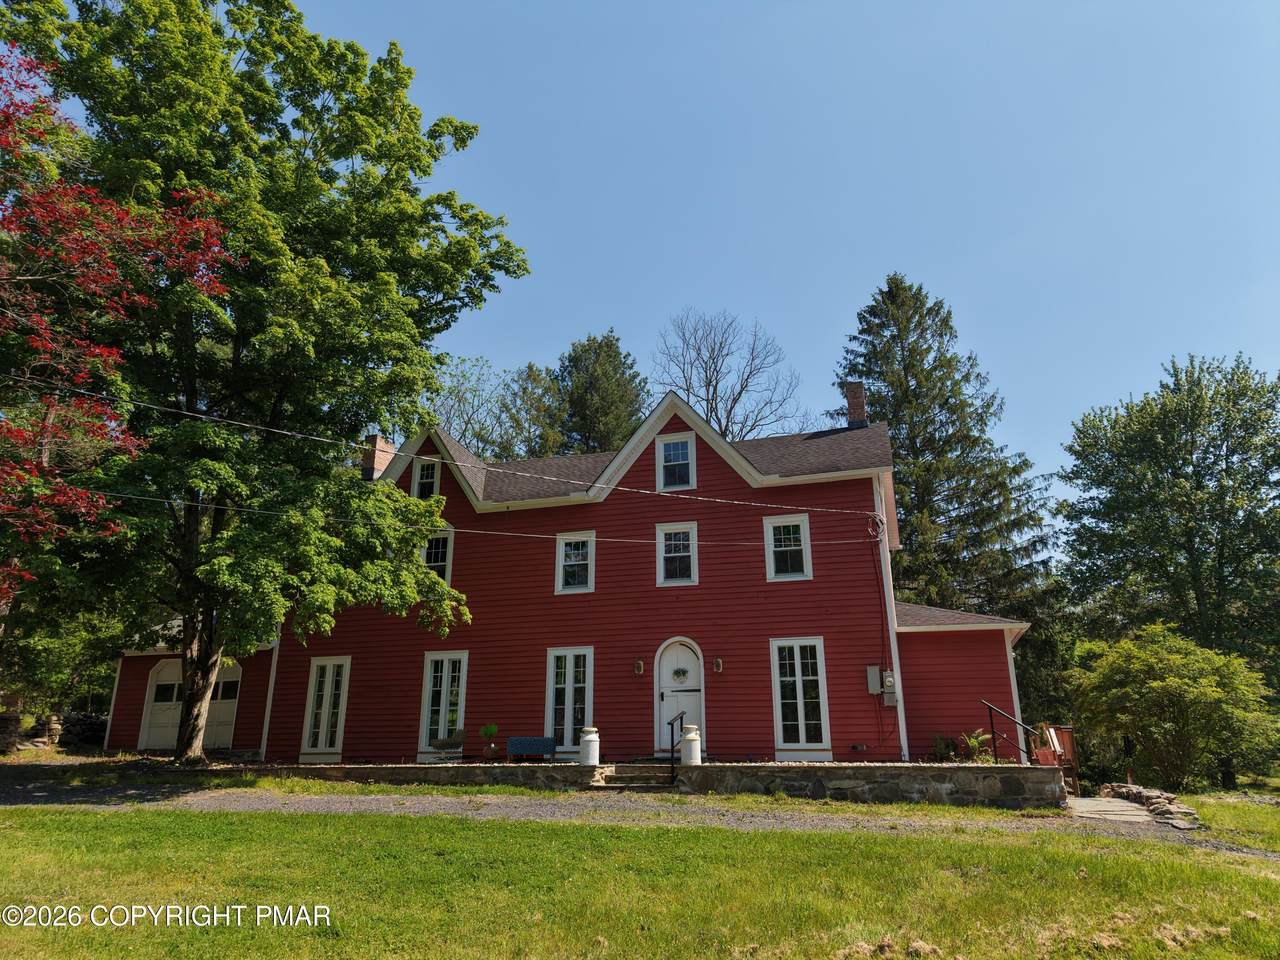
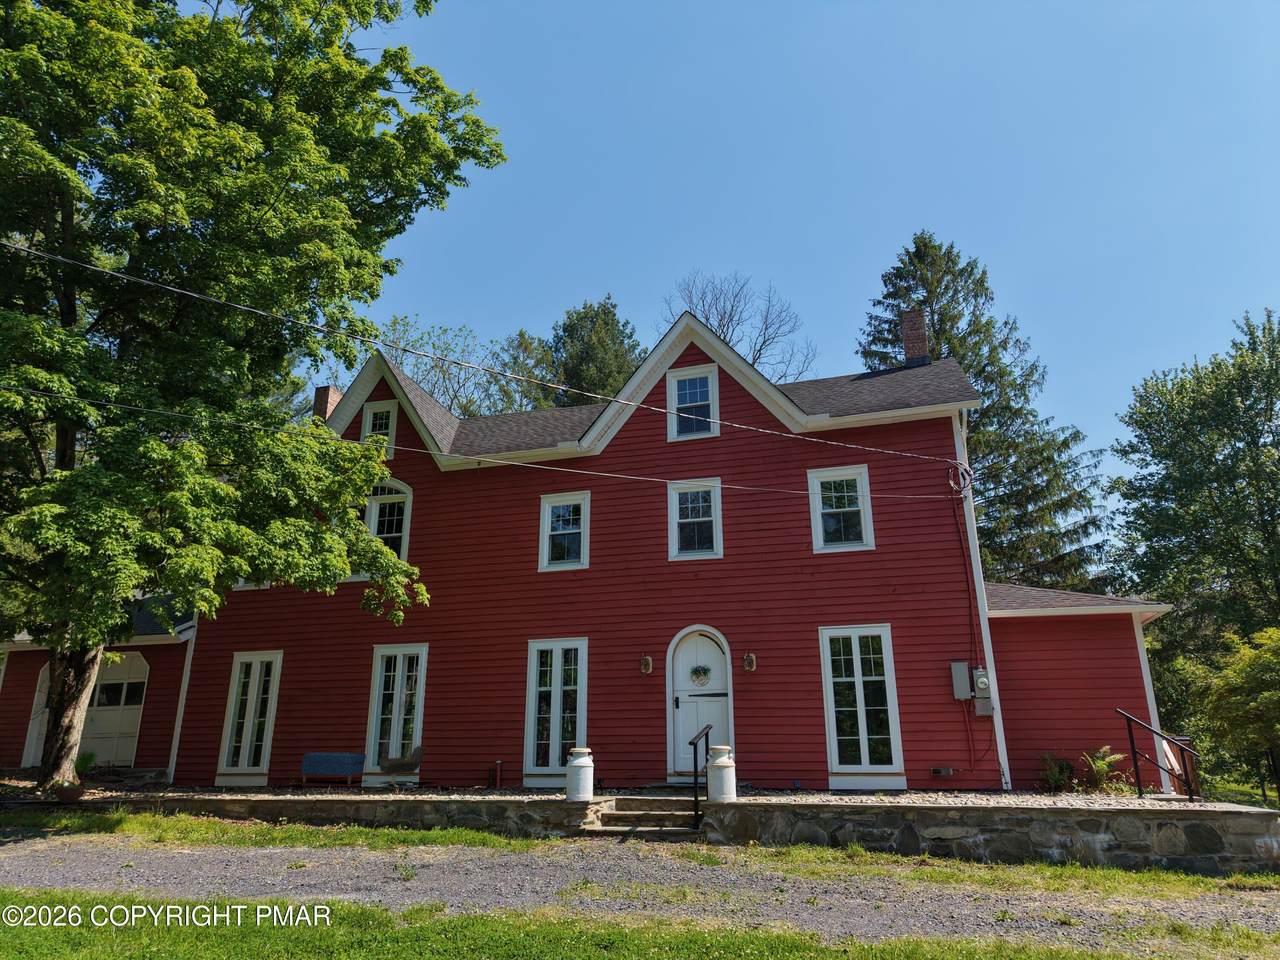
potted tree: present [480,725,499,759] -> present [56,751,98,804]
bench: present [507,737,557,761] -> present [302,752,366,784]

